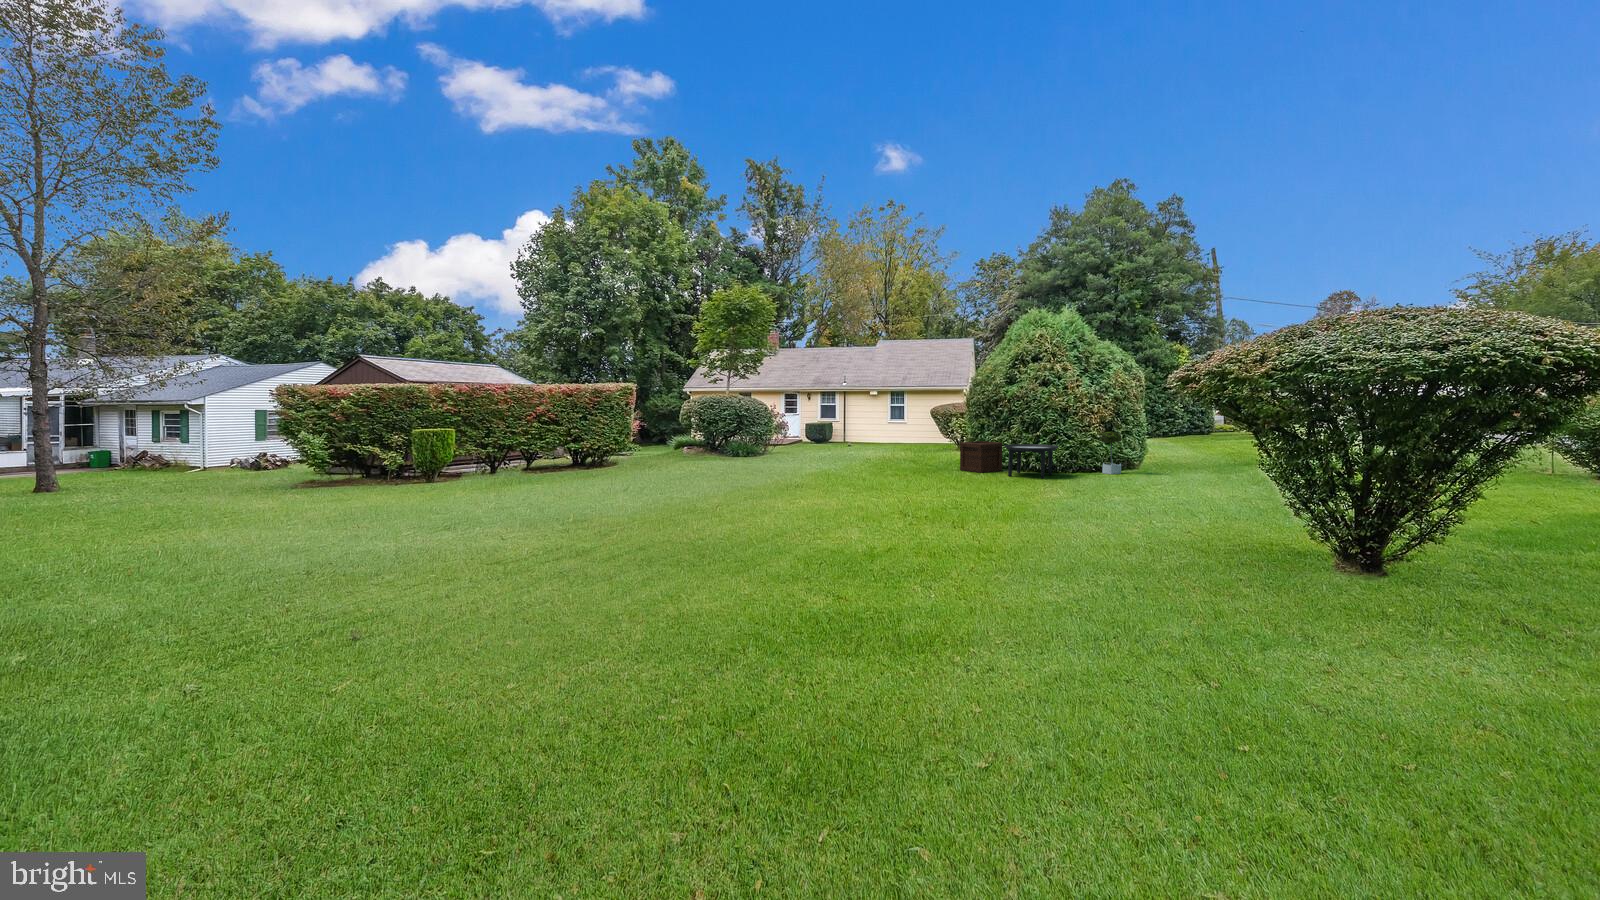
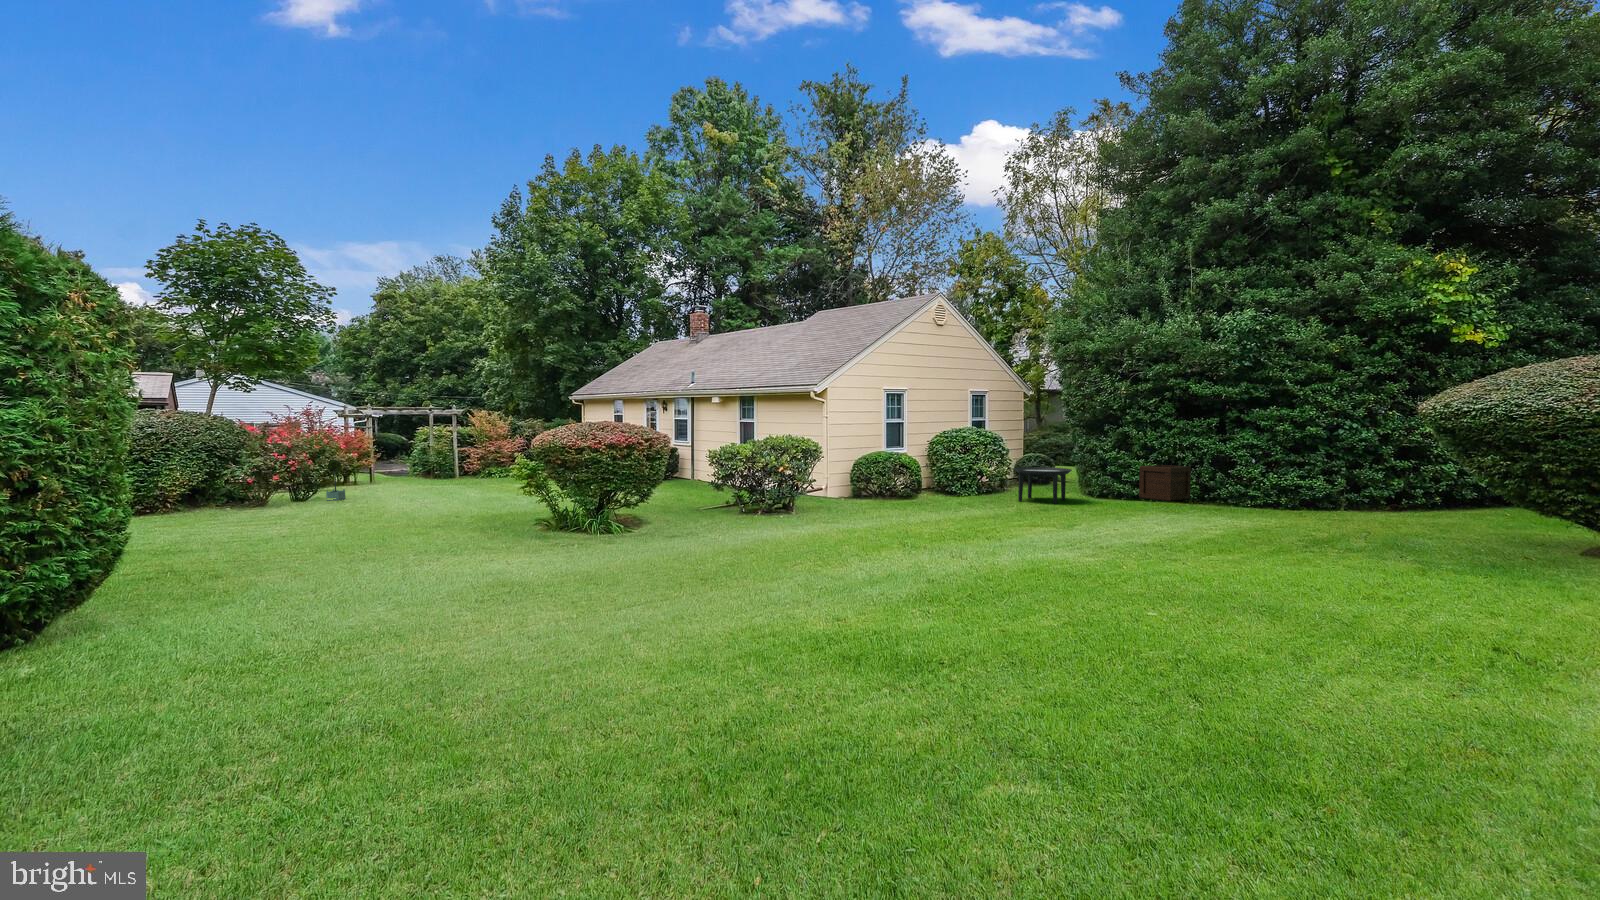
potted tree: present [1100,431,1122,474] -> present [326,459,346,501]
wooden crate: present [960,441,1002,473] -> present [1139,465,1191,501]

